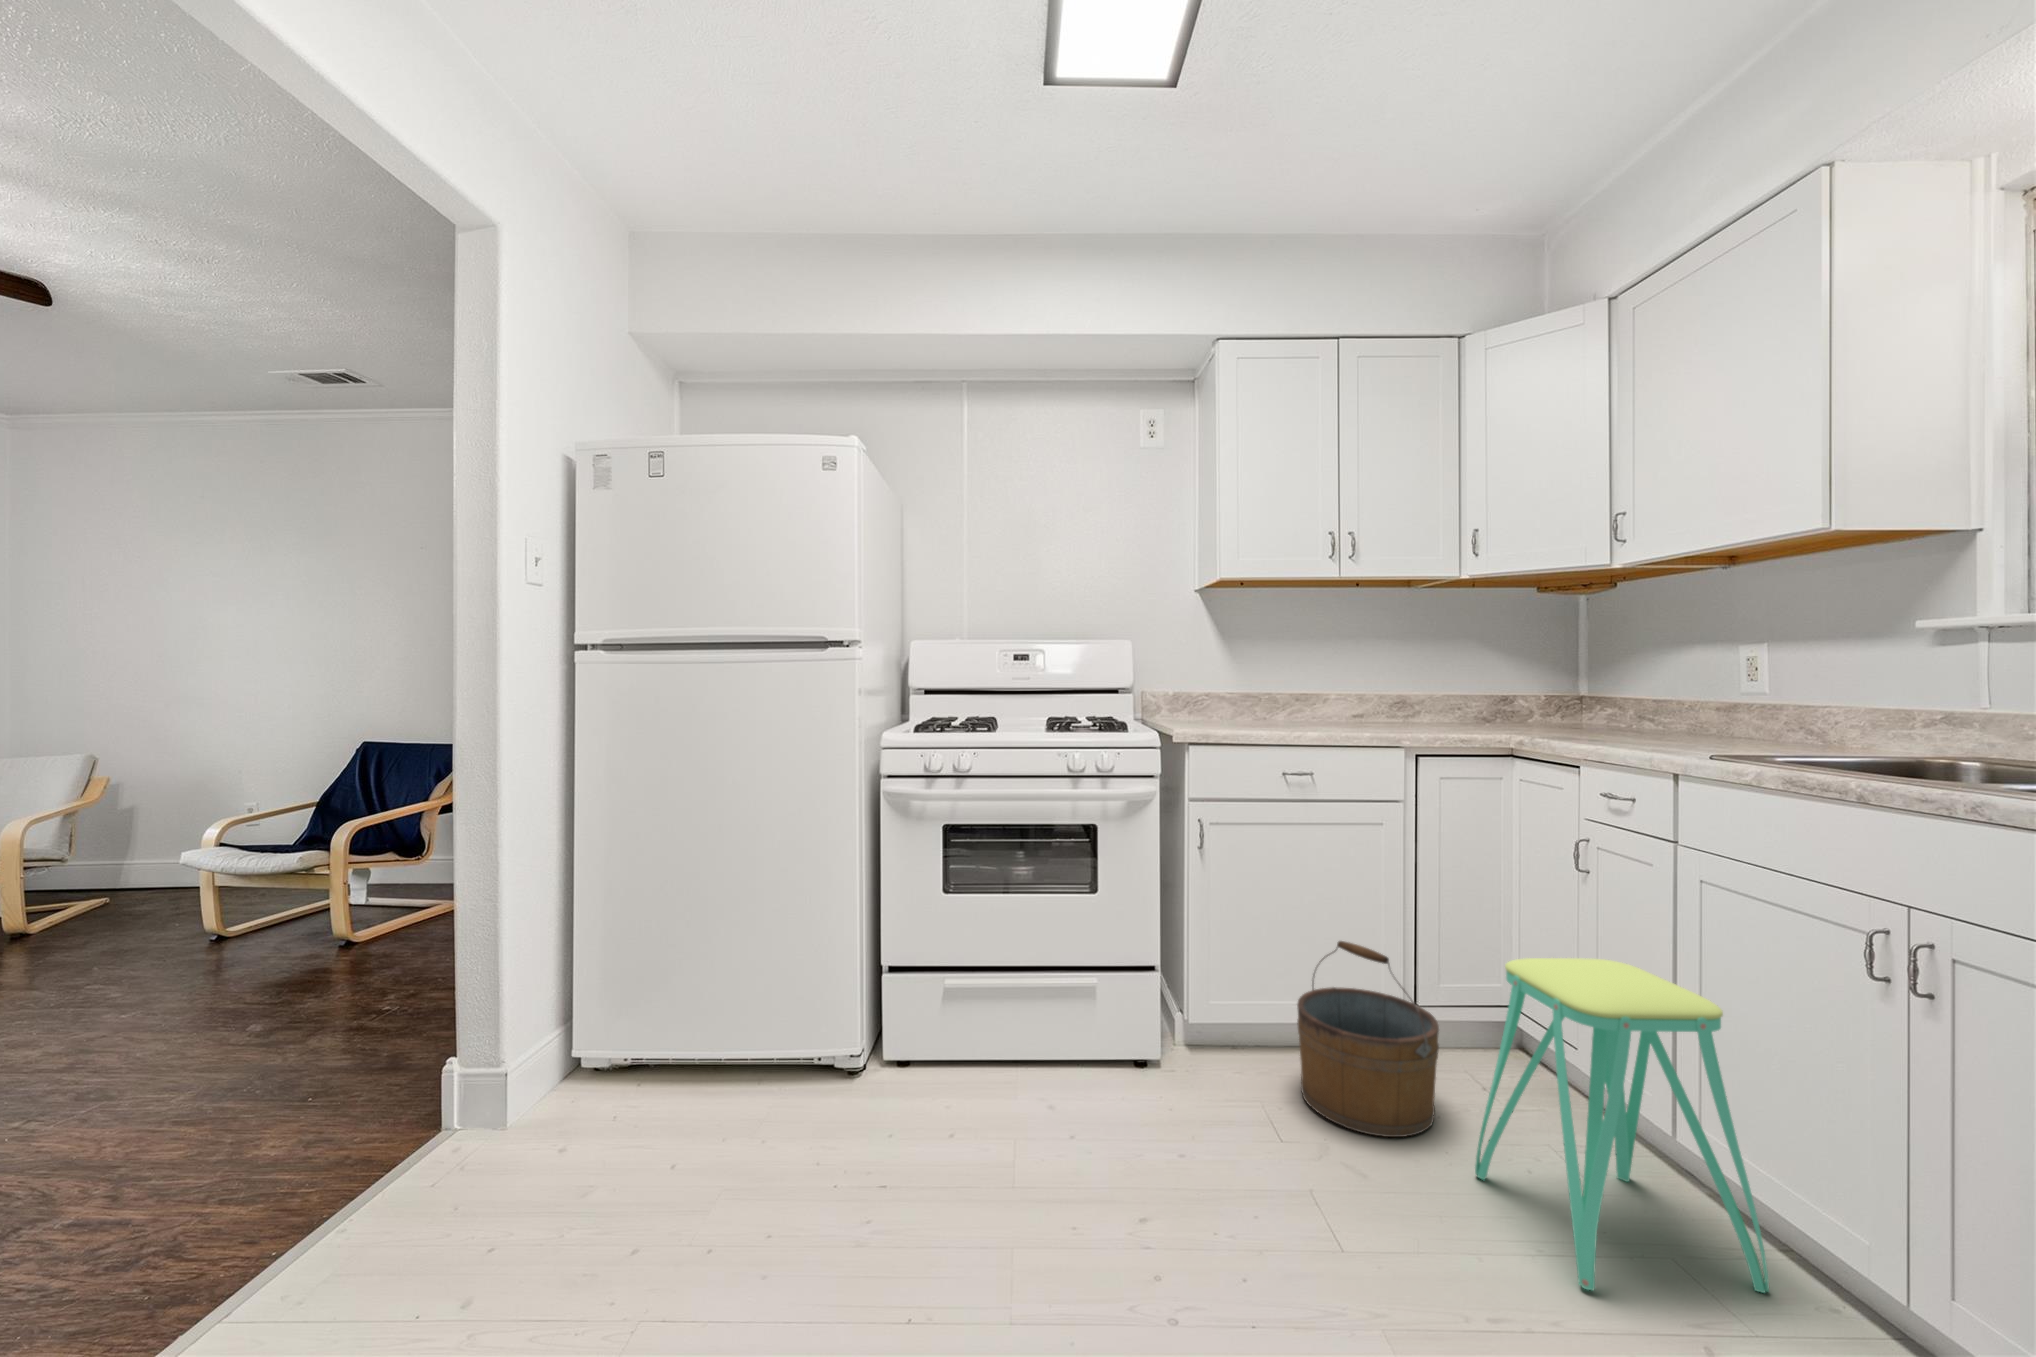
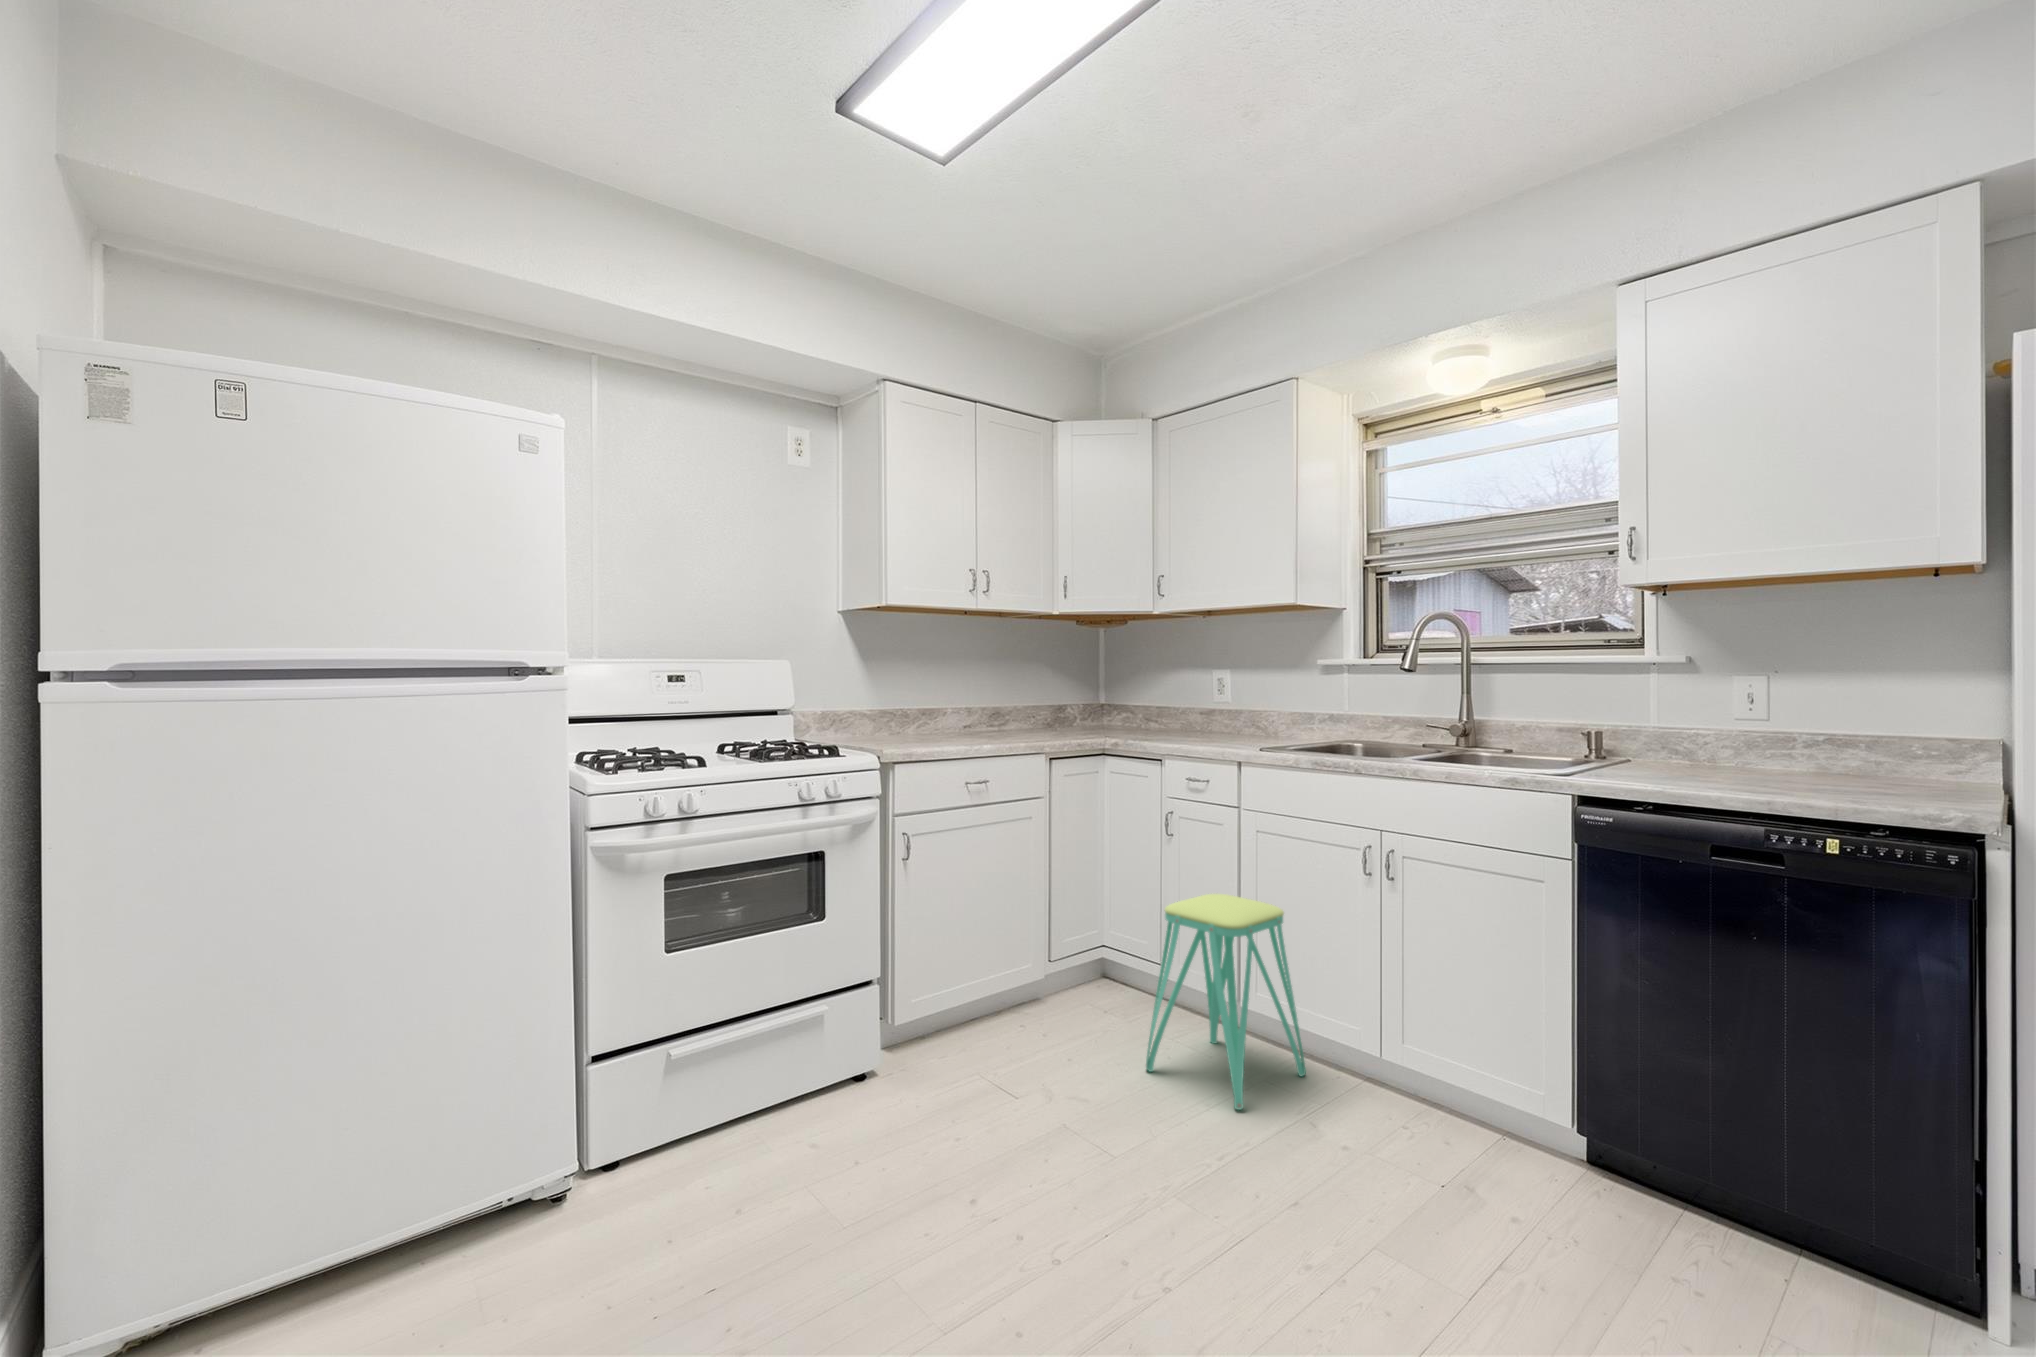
bucket: present [1297,941,1439,1137] -> none [998,921,1104,1071]

